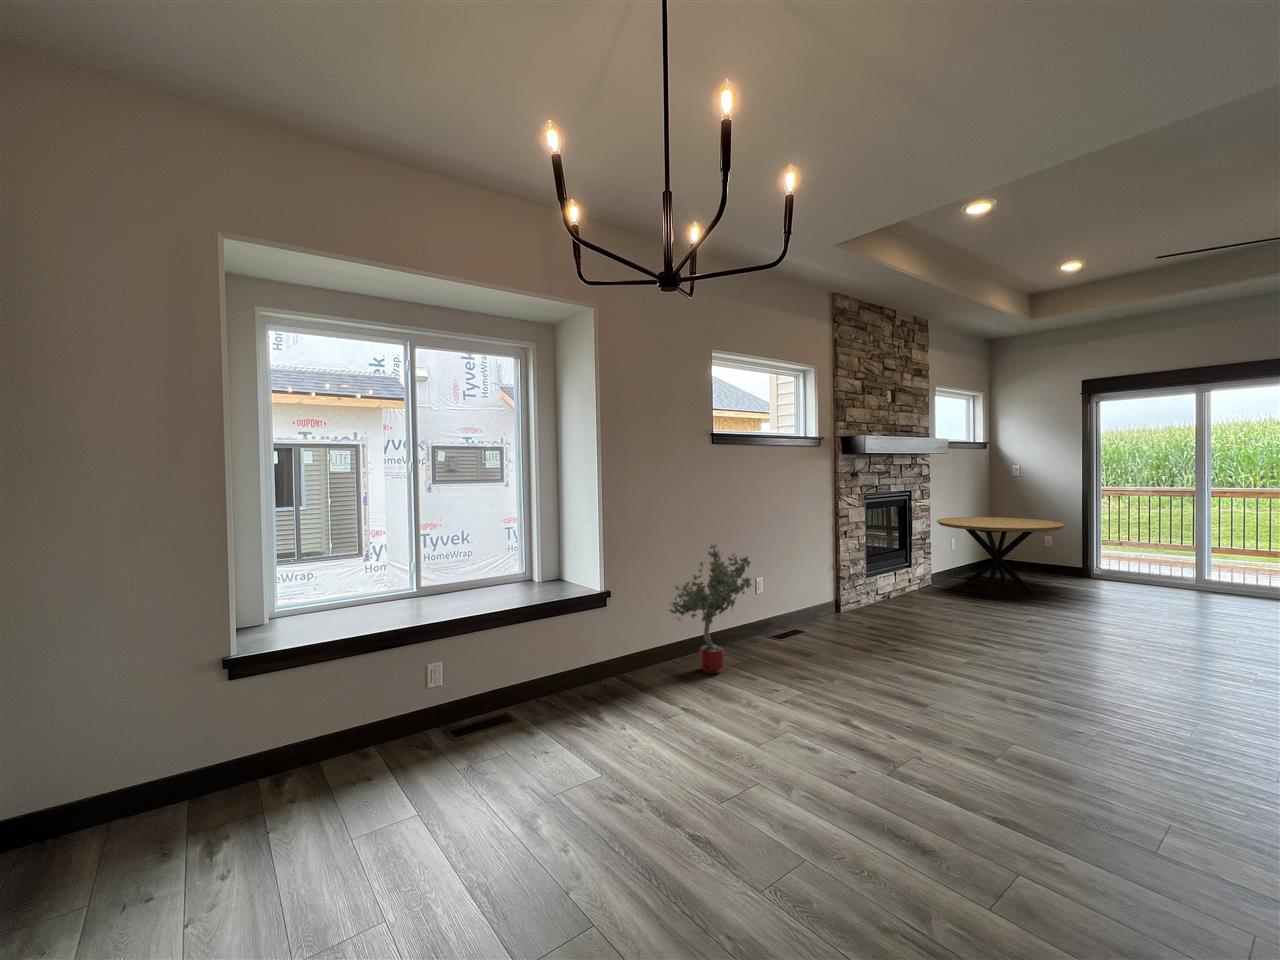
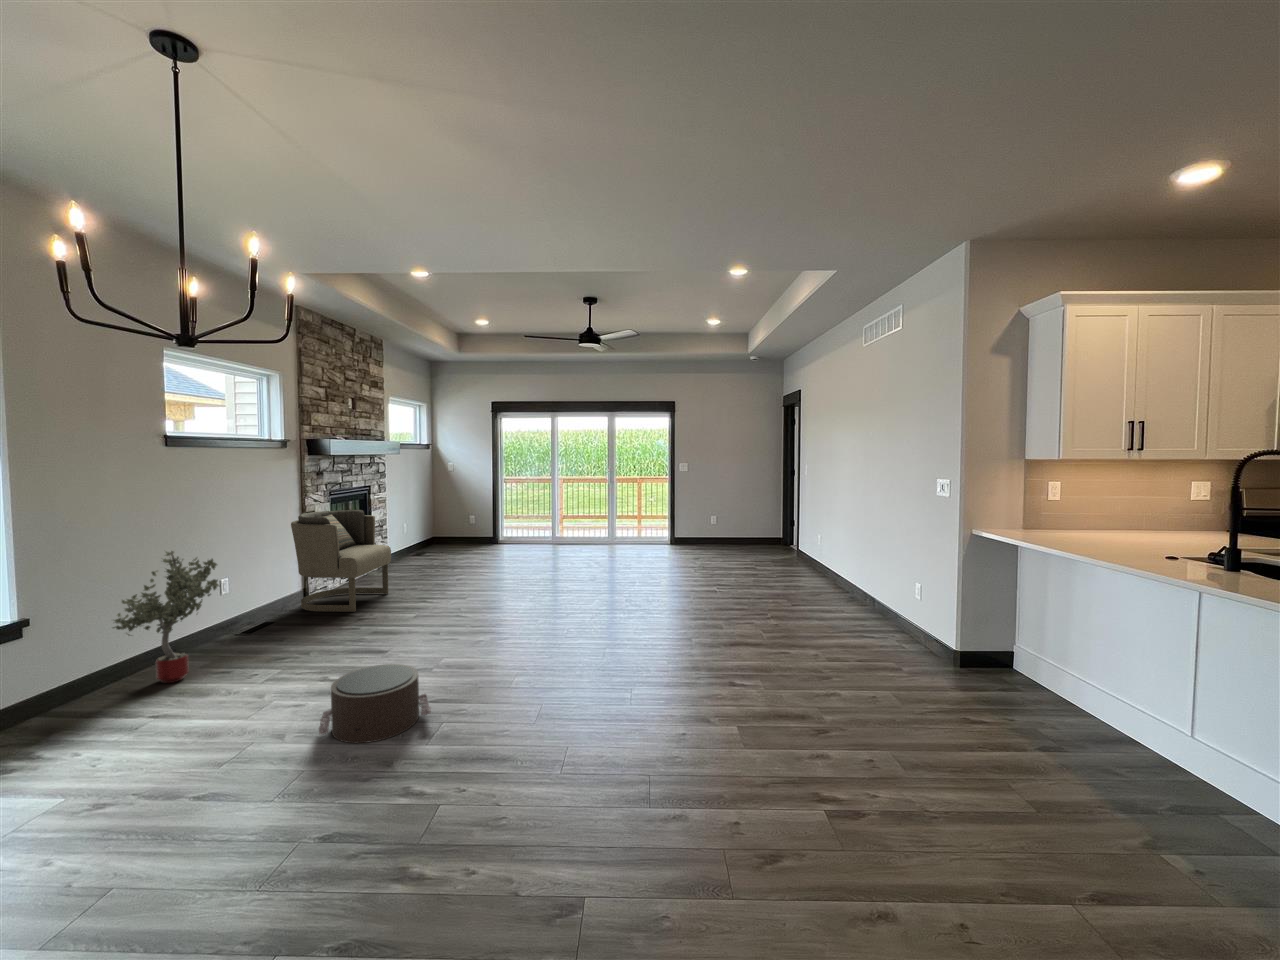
armchair: none [824,516,934,638] -> present [291,510,391,612]
dining table: present [937,517,1065,594] -> none [392,504,481,564]
pouf: none [829,733,995,863] -> present [319,664,431,743]

